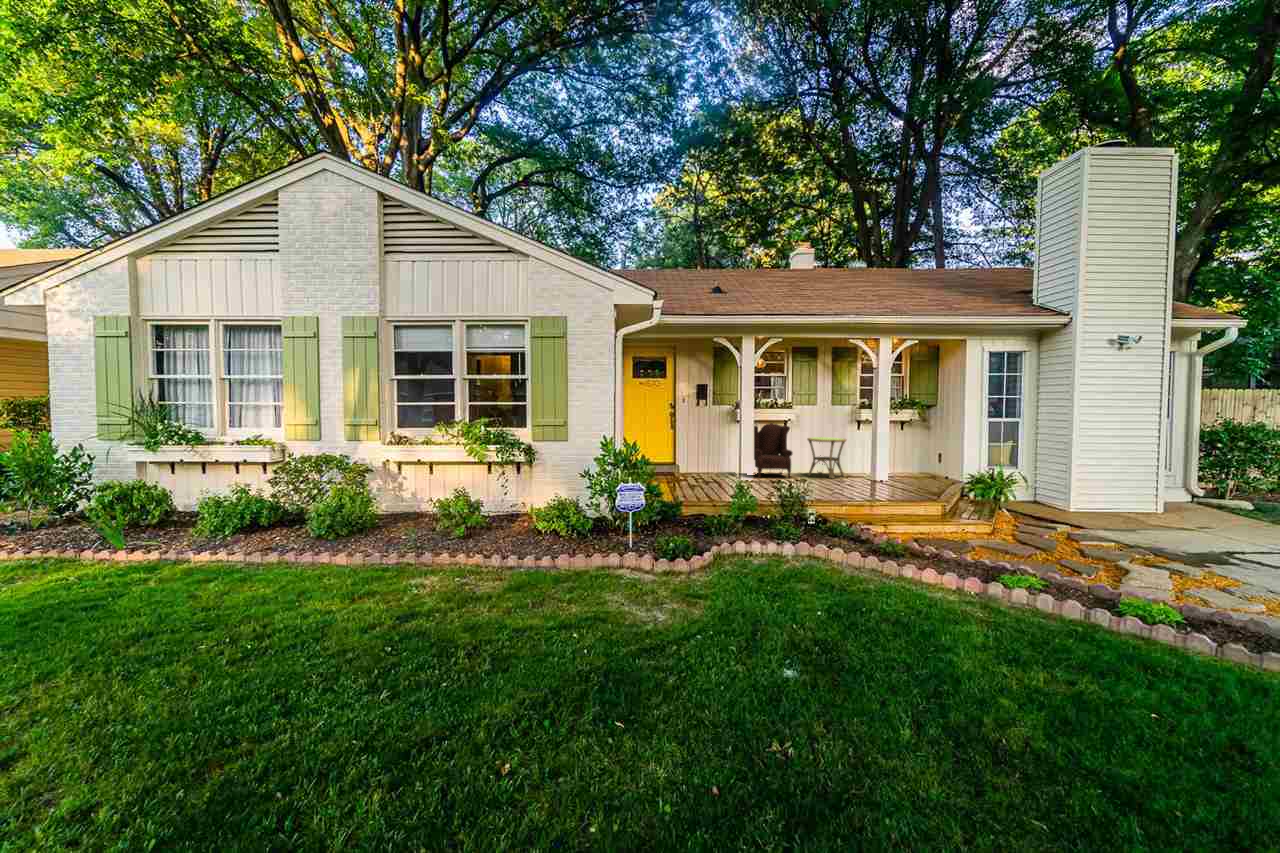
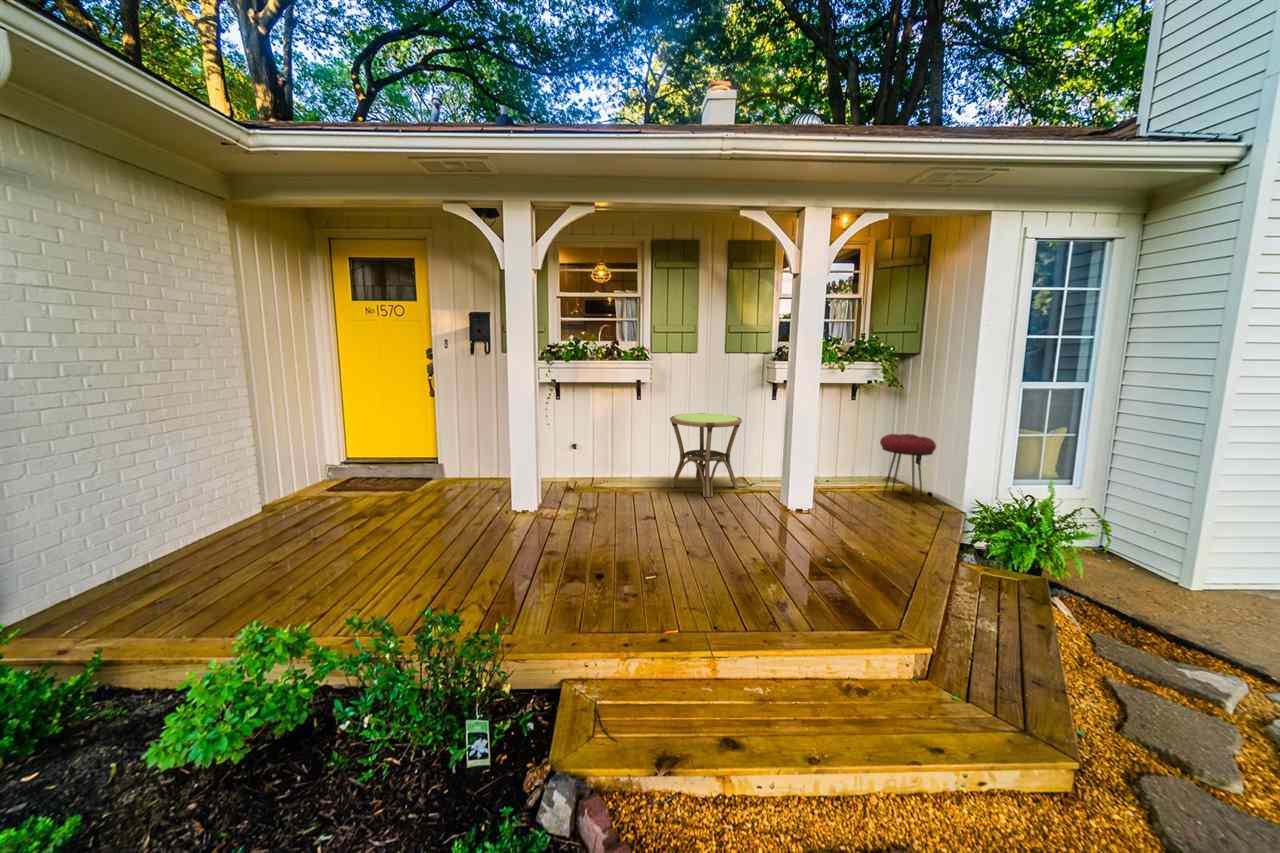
armchair: present [754,423,792,478] -> none [560,384,637,497]
stool: none [919,447,949,481] -> present [880,434,936,502]

